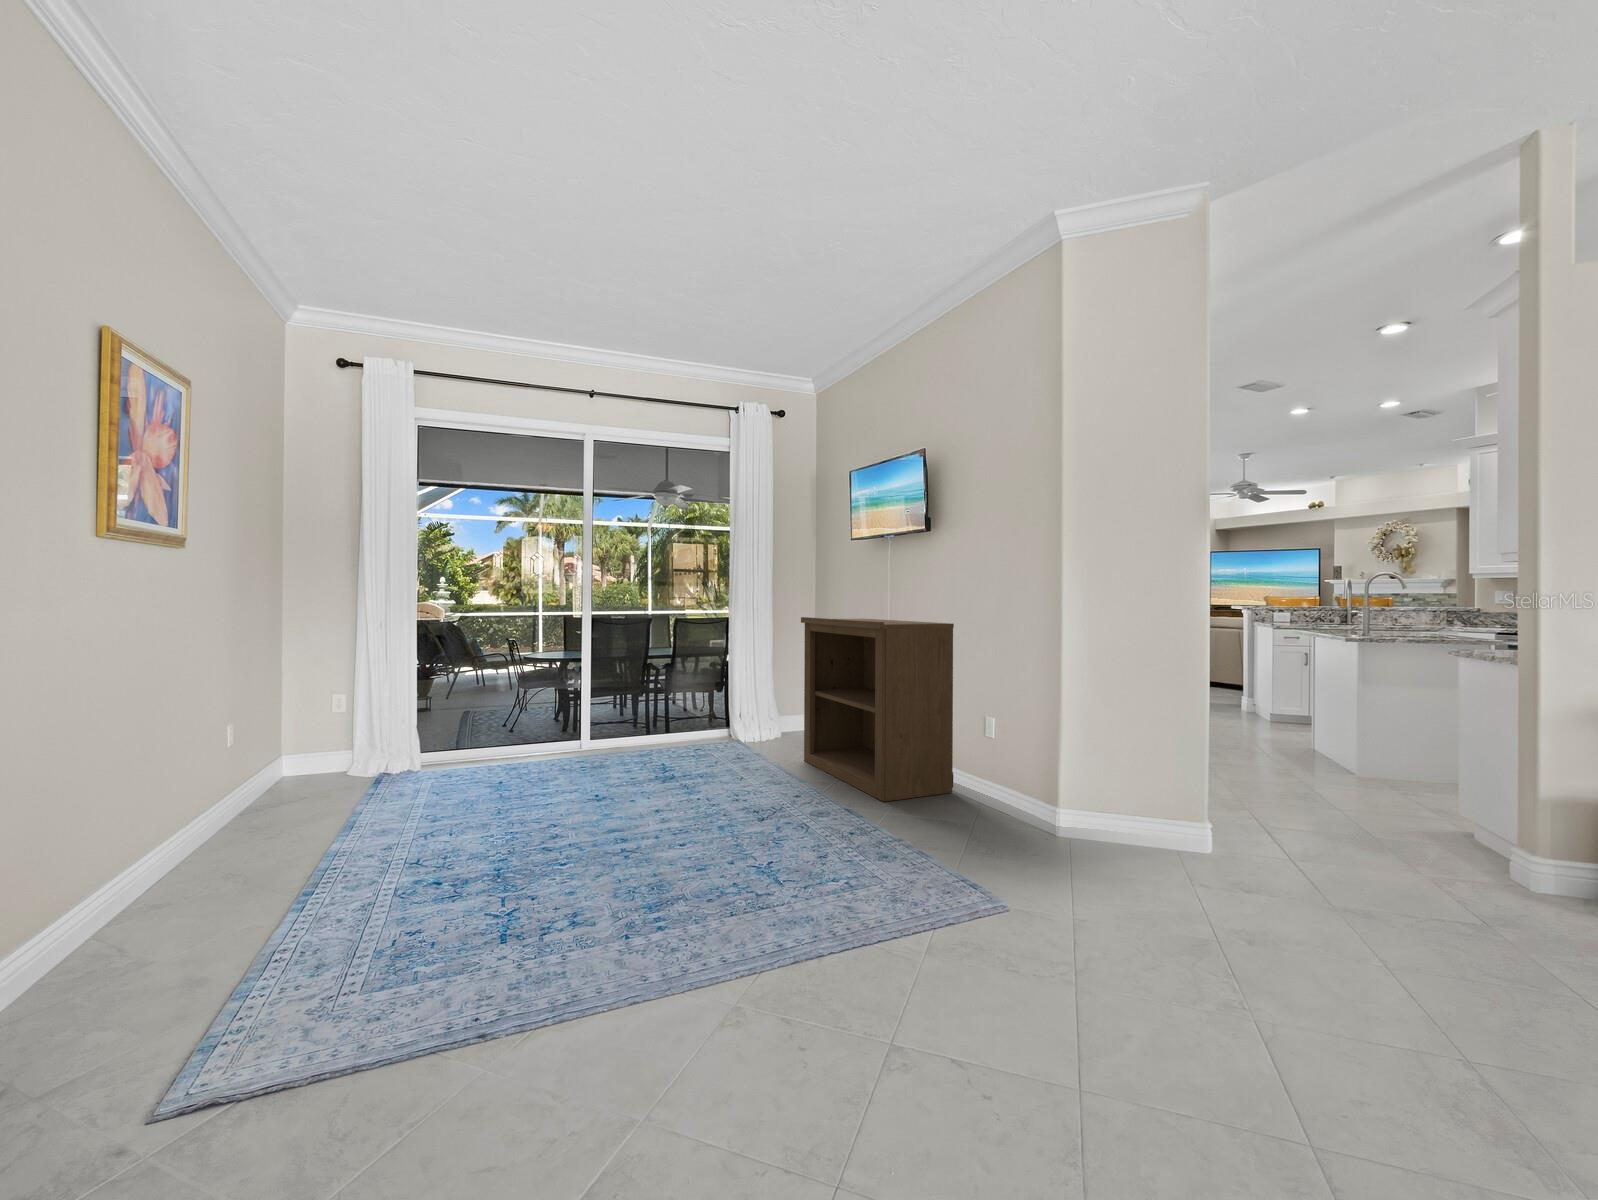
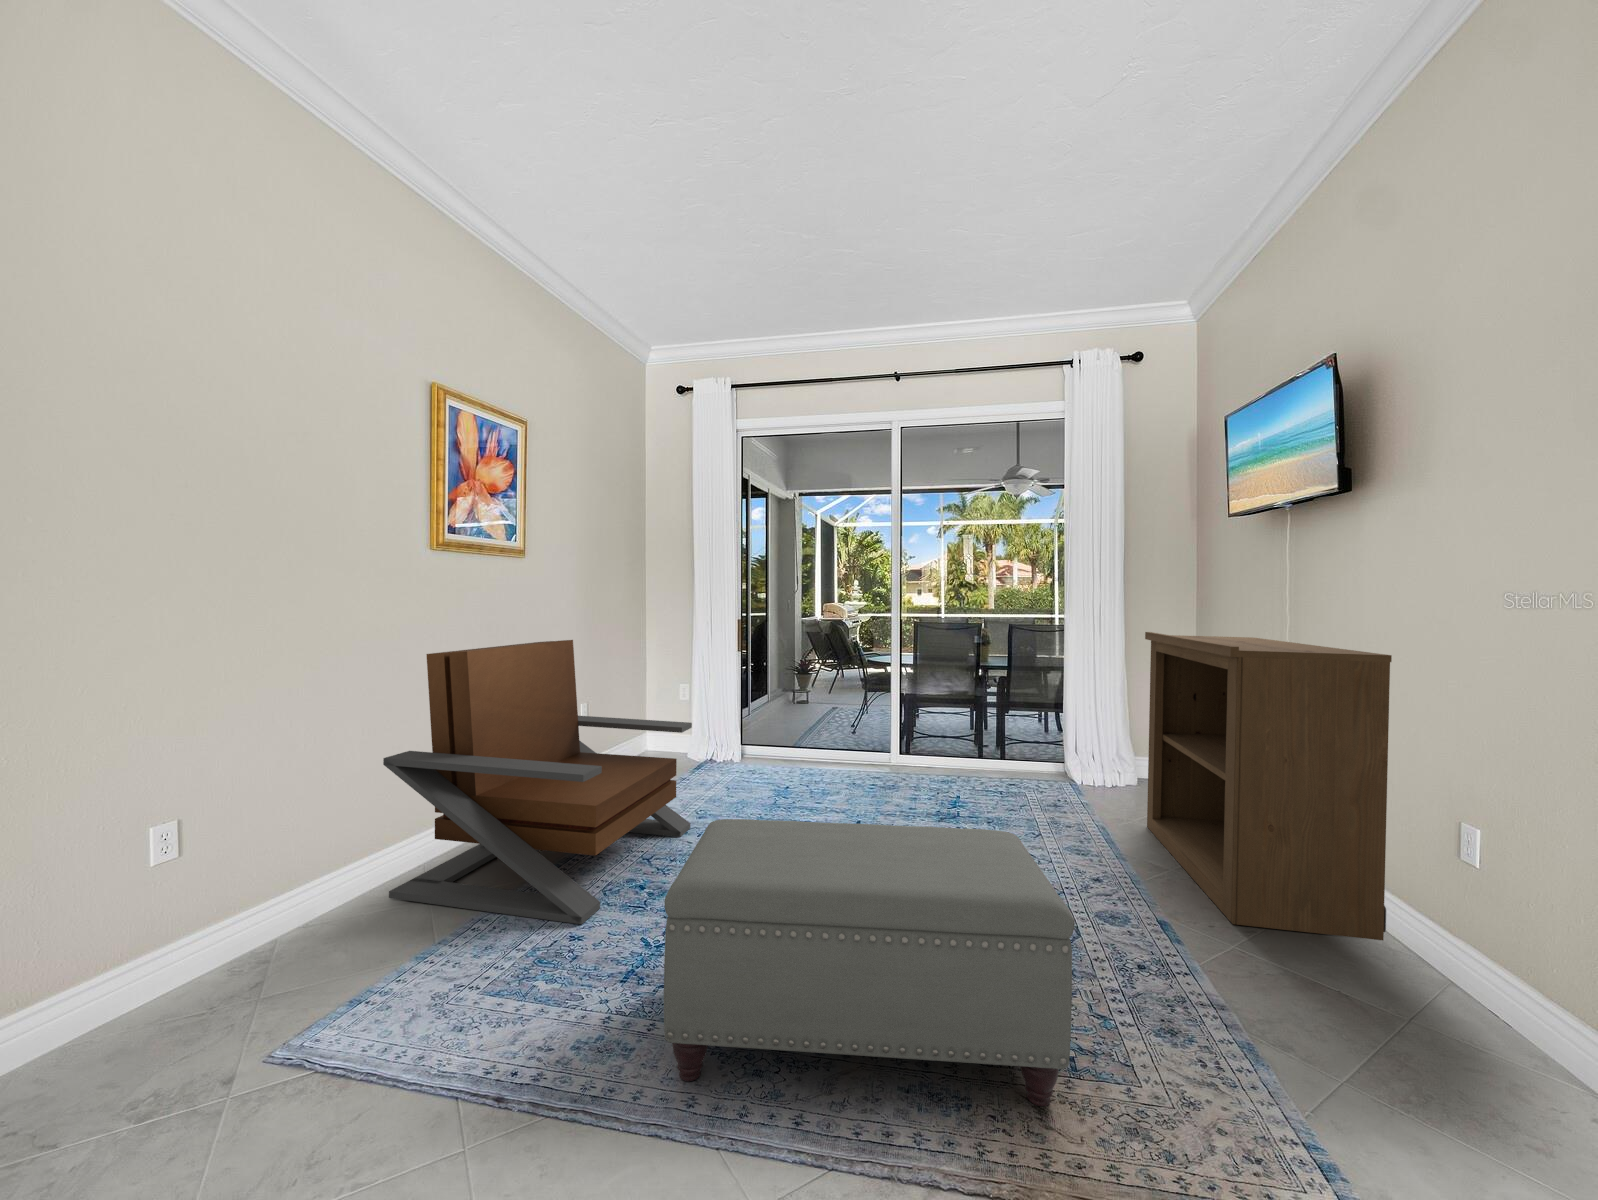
lounge chair: none [97,646,434,969] -> present [383,640,692,924]
ottoman: none [570,754,865,970] -> present [664,819,1075,1106]

